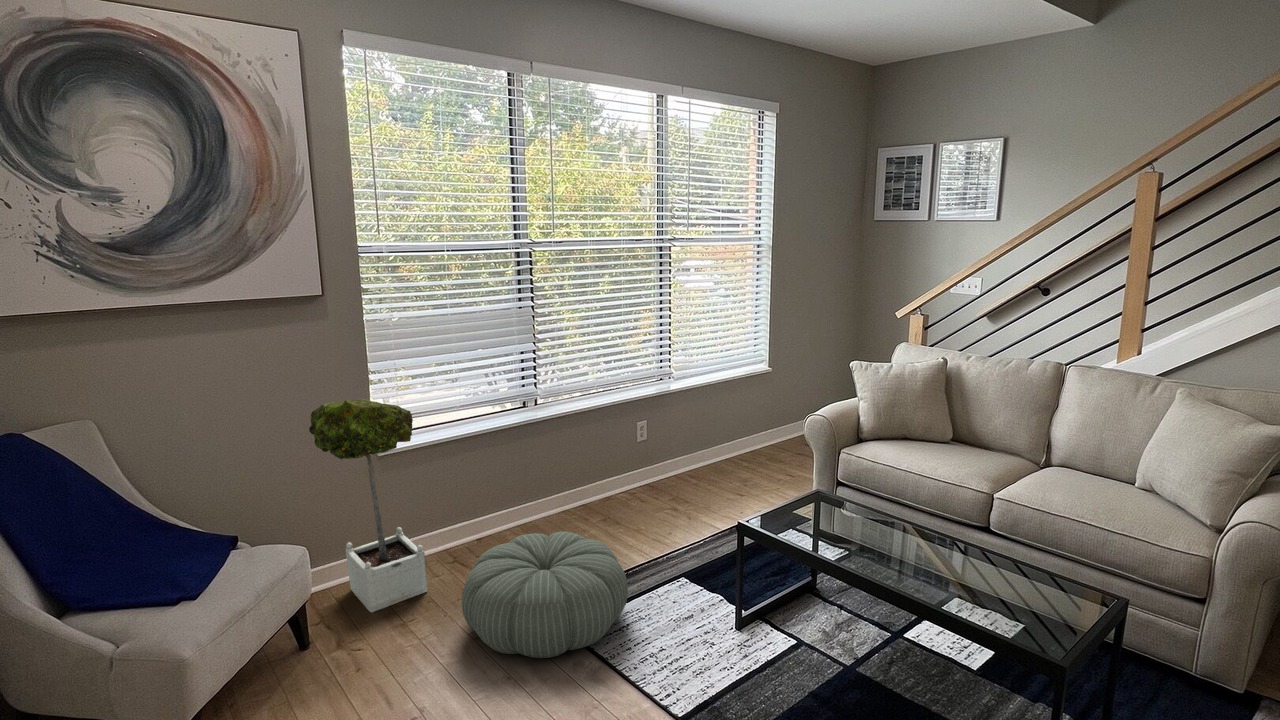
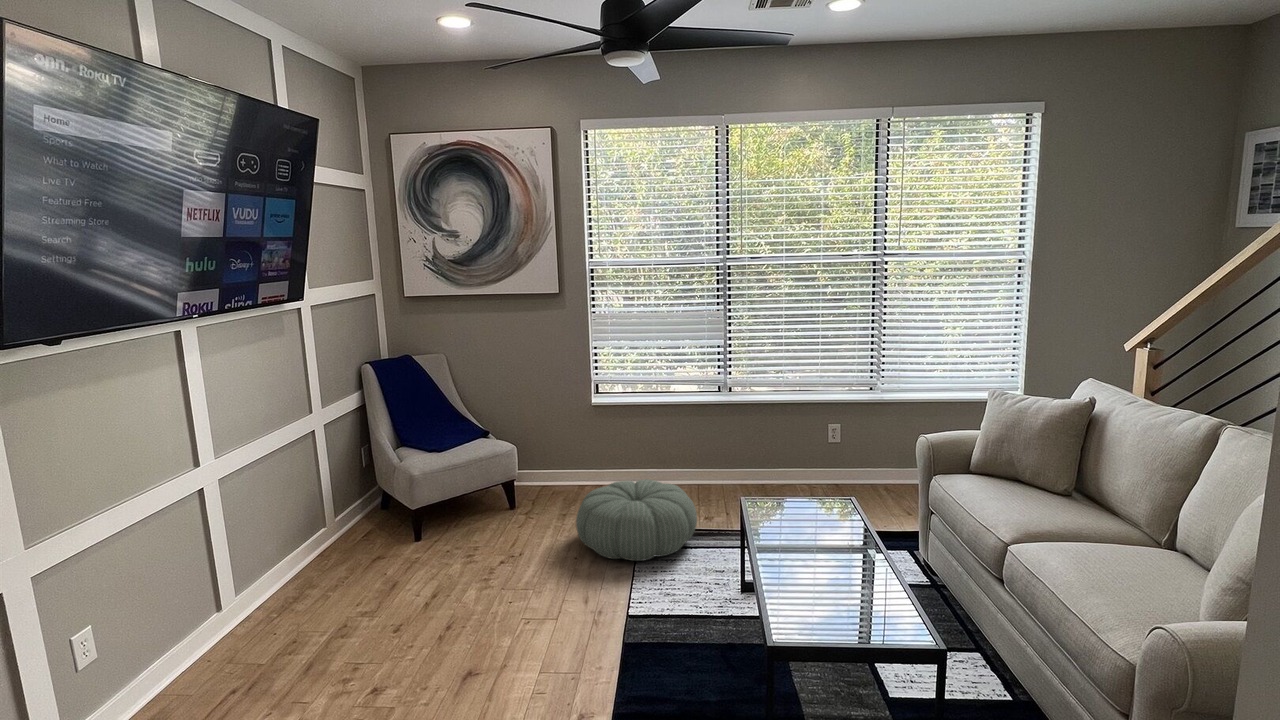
potted tree: present [309,399,428,612] -> none [534,362,603,507]

